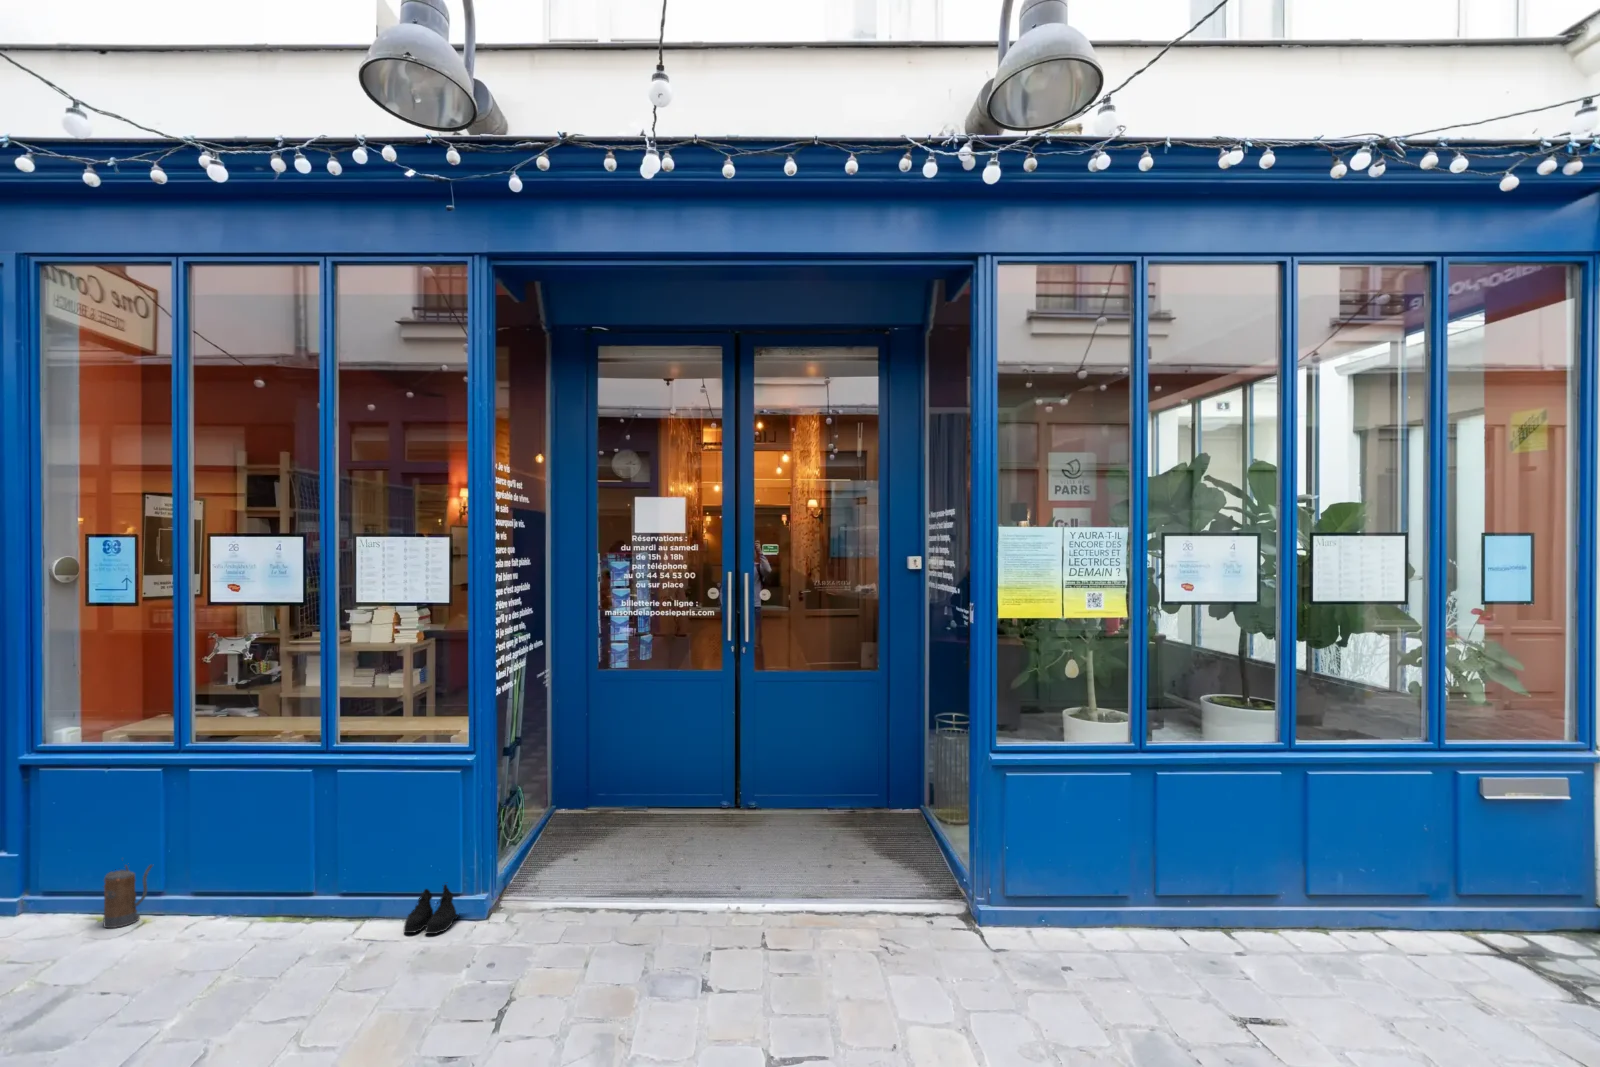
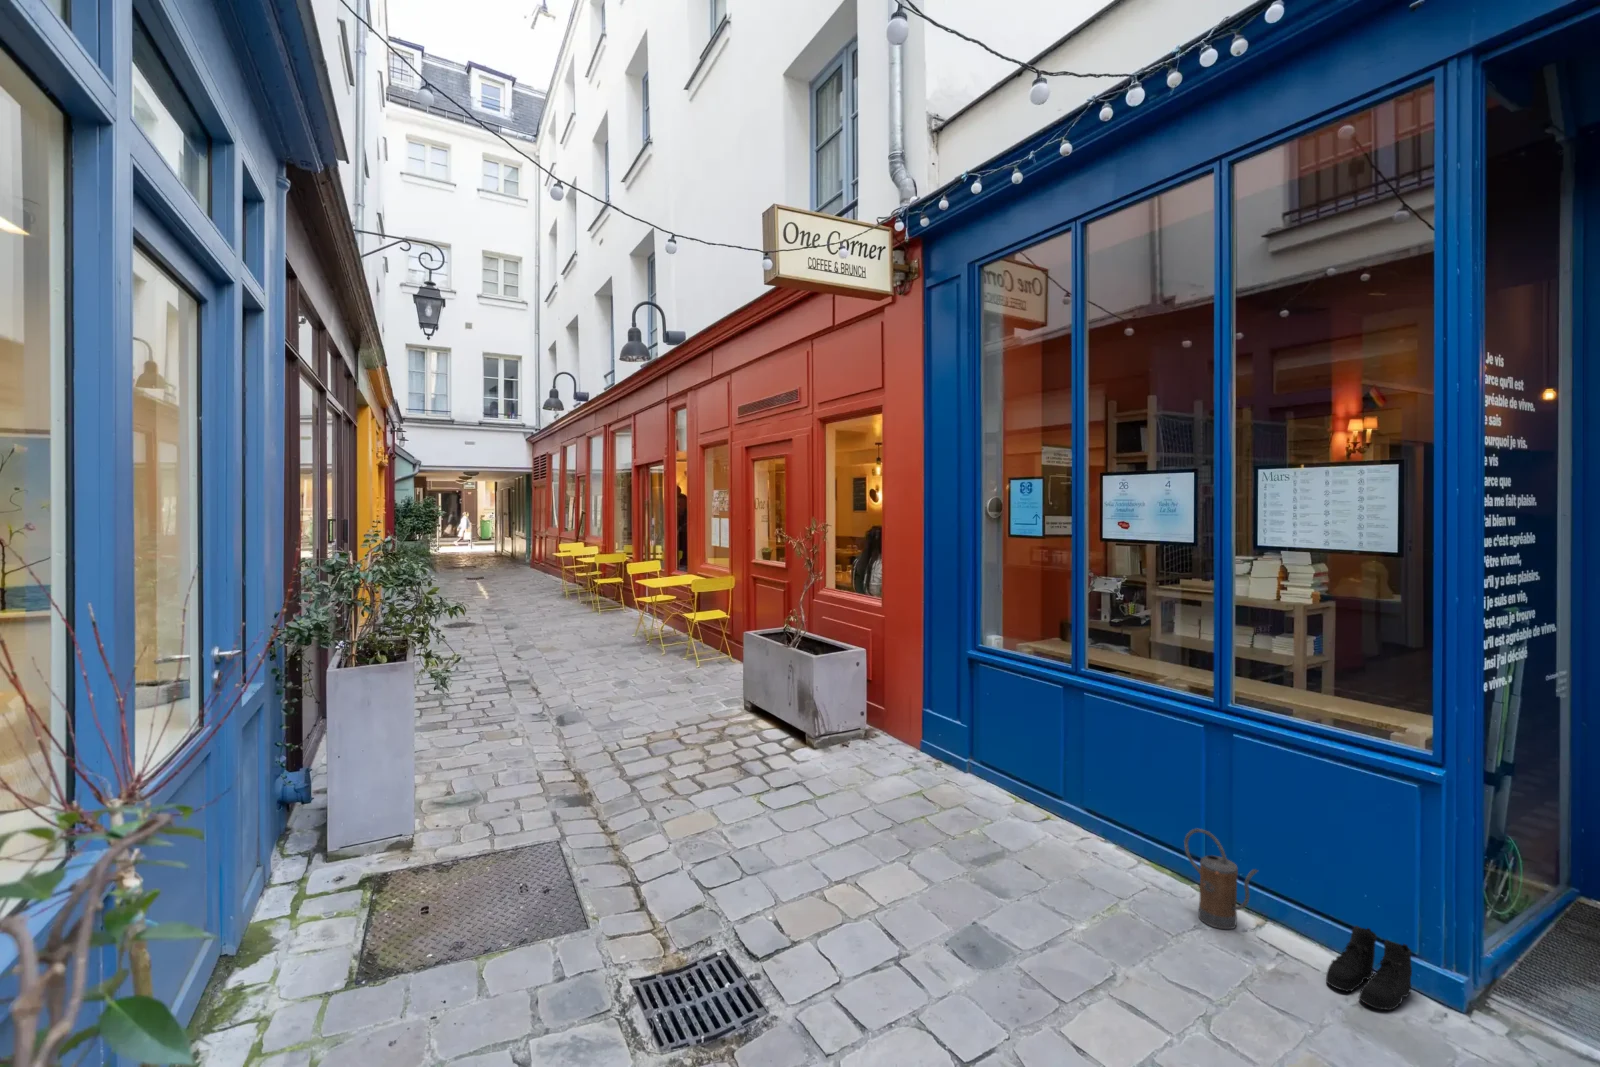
watering can: present [104,865,152,928] -> present [1184,829,1257,929]

